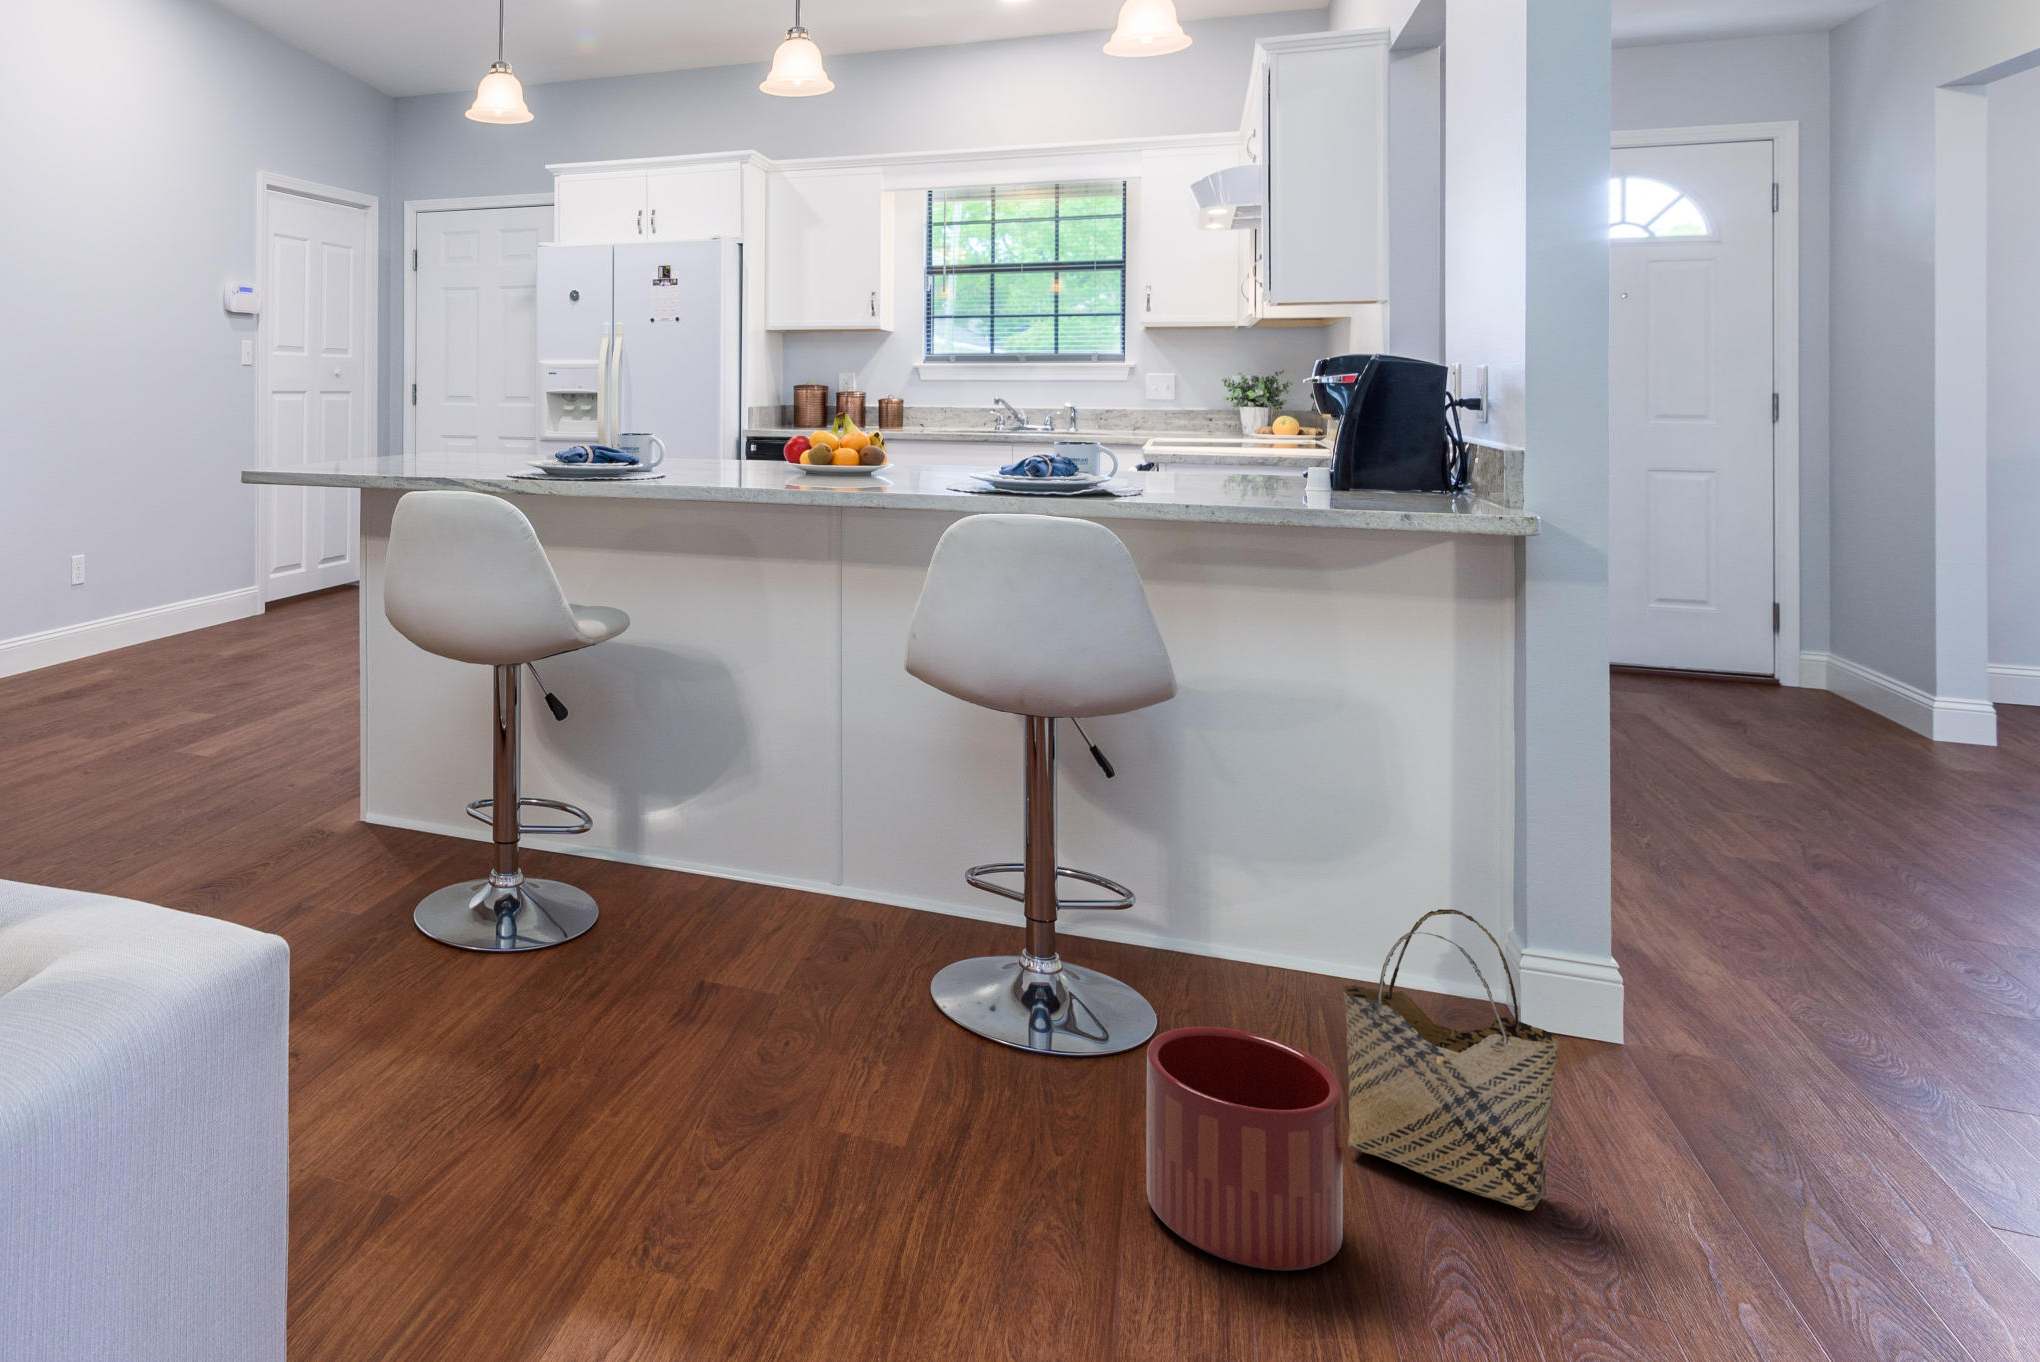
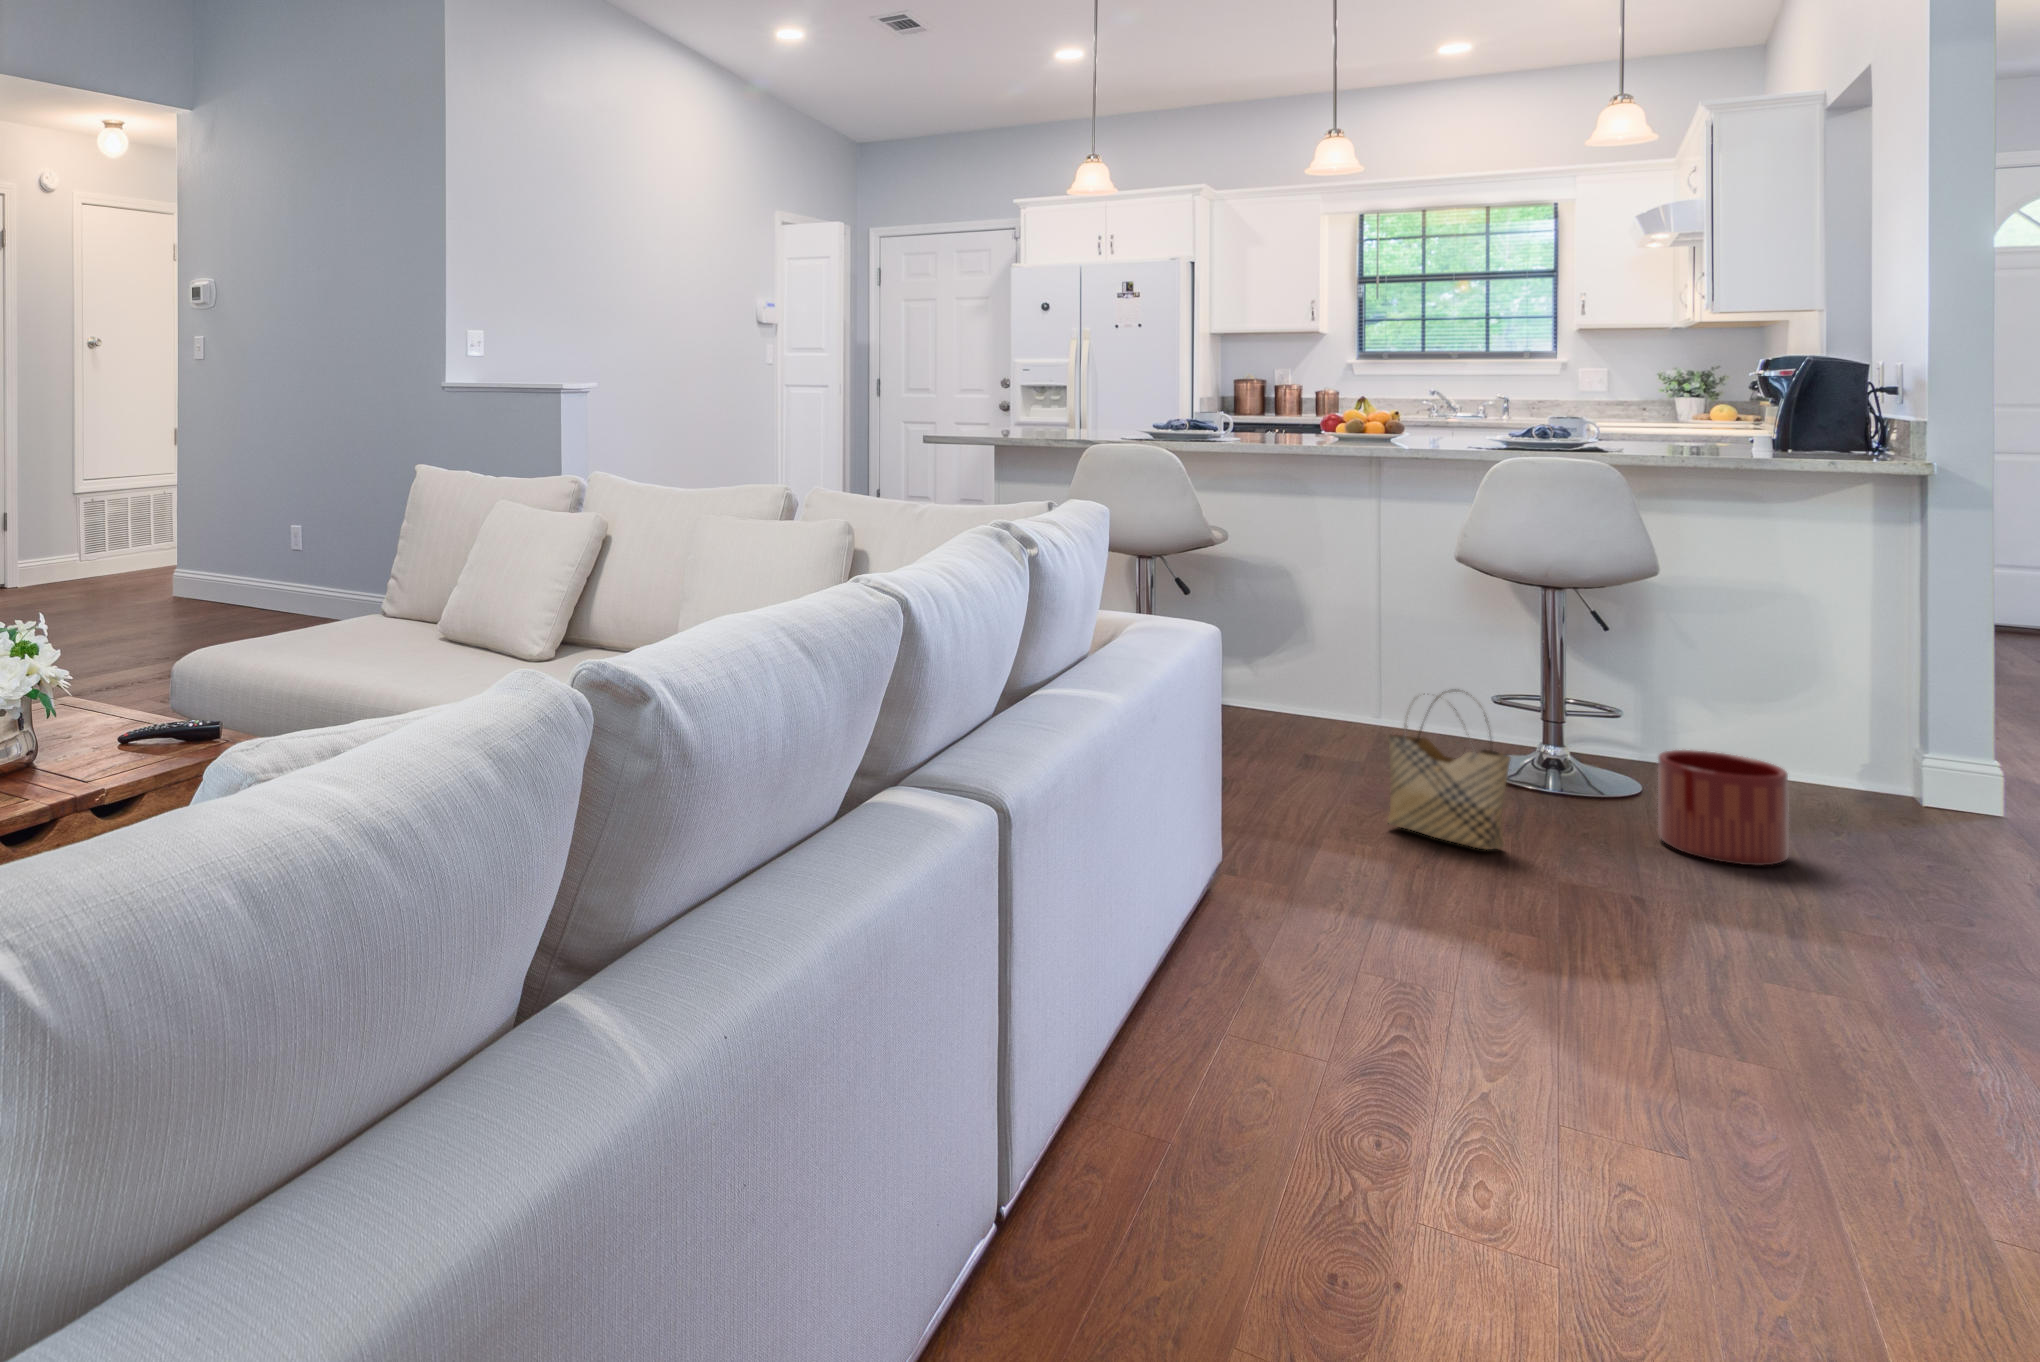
woven basket: present [1341,909,1560,1210] -> present [1388,689,1511,849]

